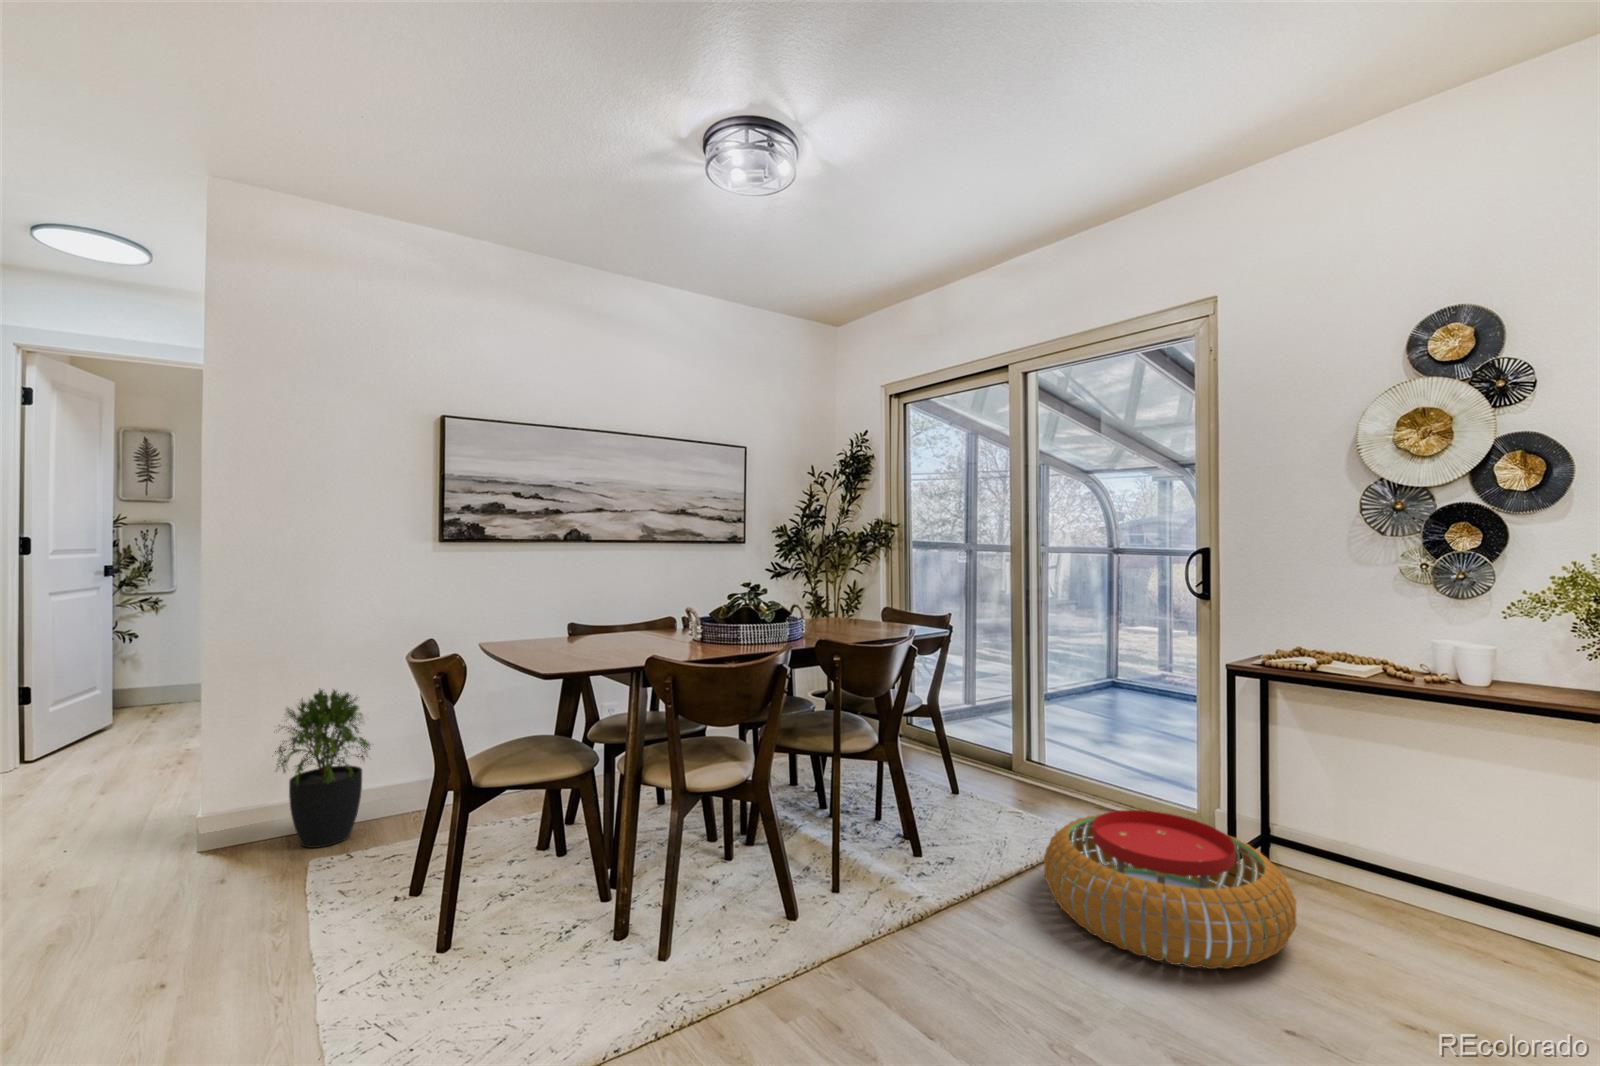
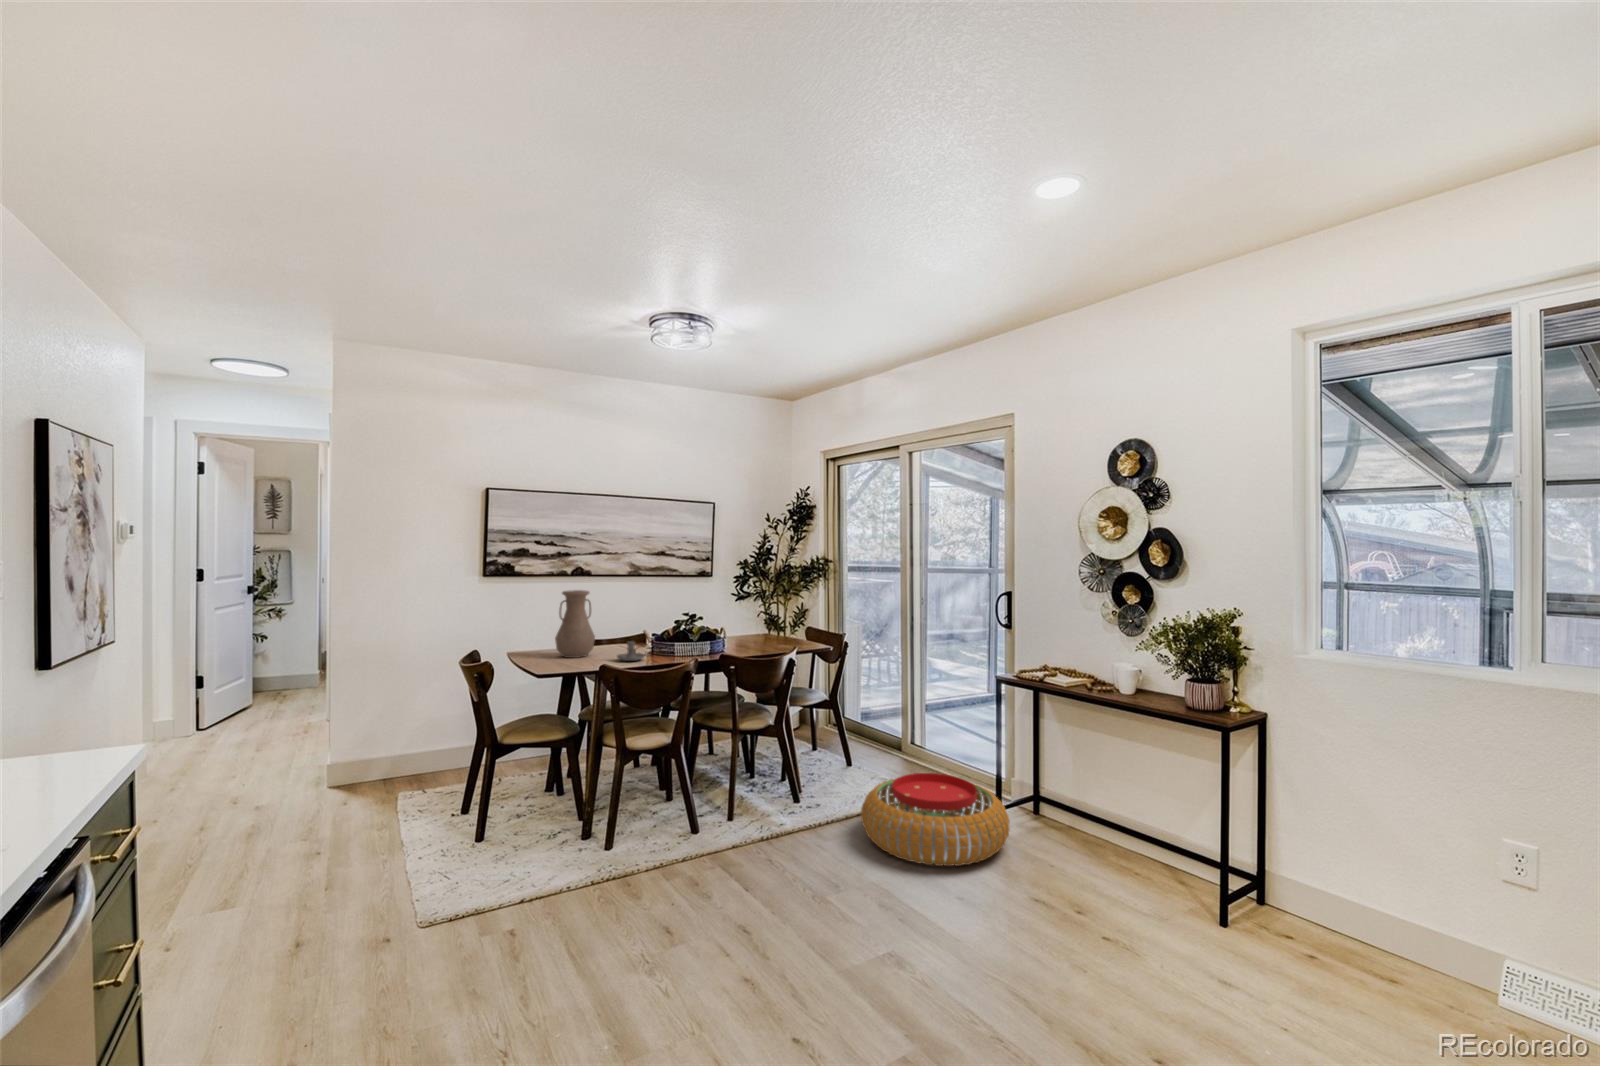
vase: none [558,547,618,648] -> present [555,590,595,658]
candle holder: none [657,621,708,651] -> present [617,641,647,661]
potted plant: present [275,688,370,848] -> none [369,680,438,786]

